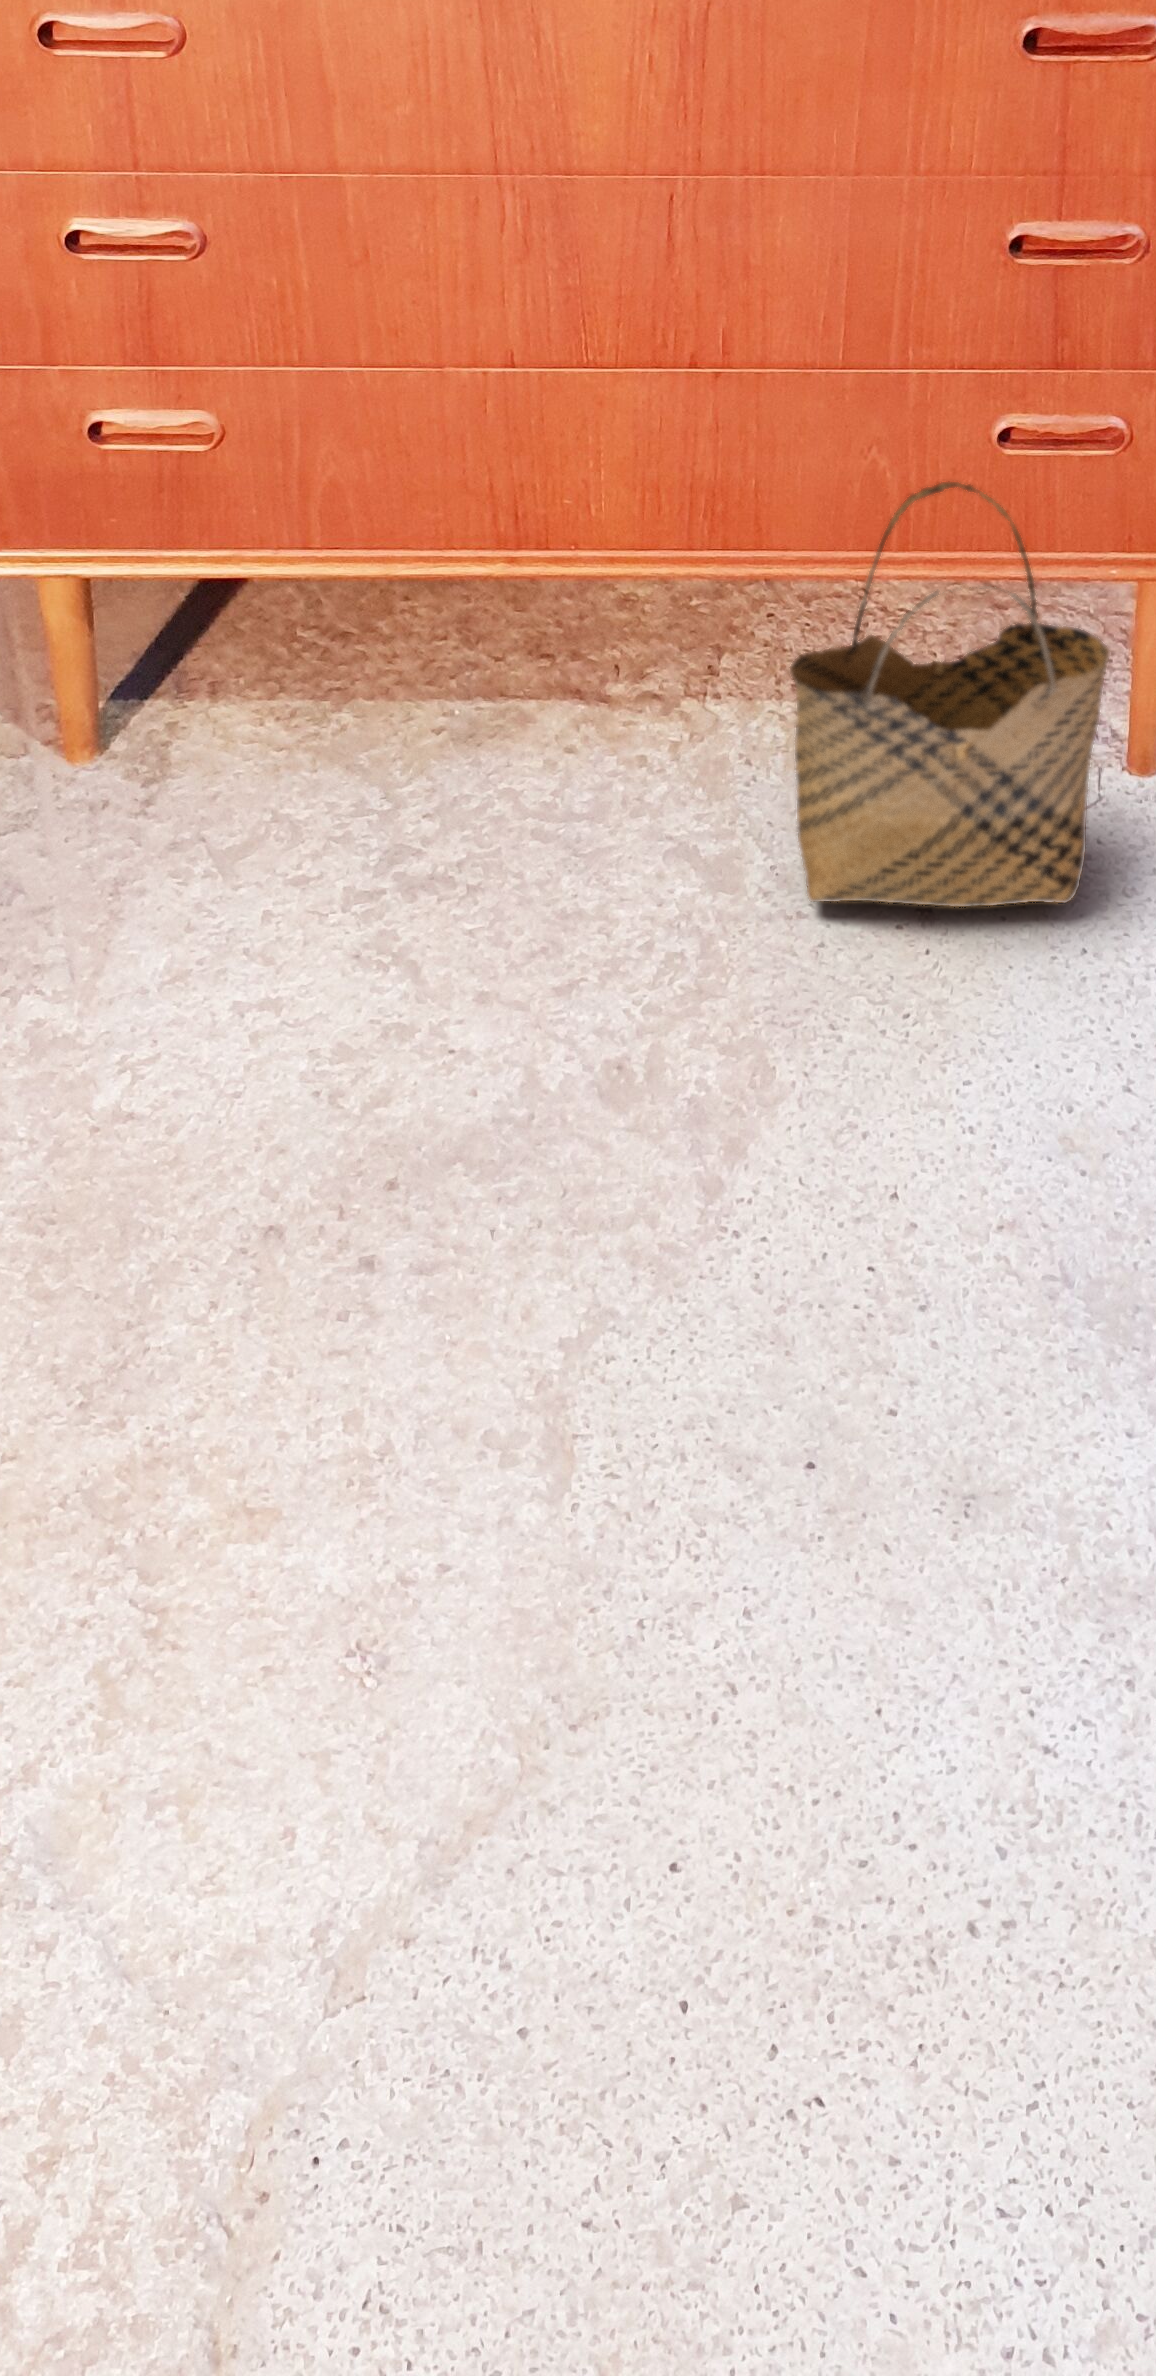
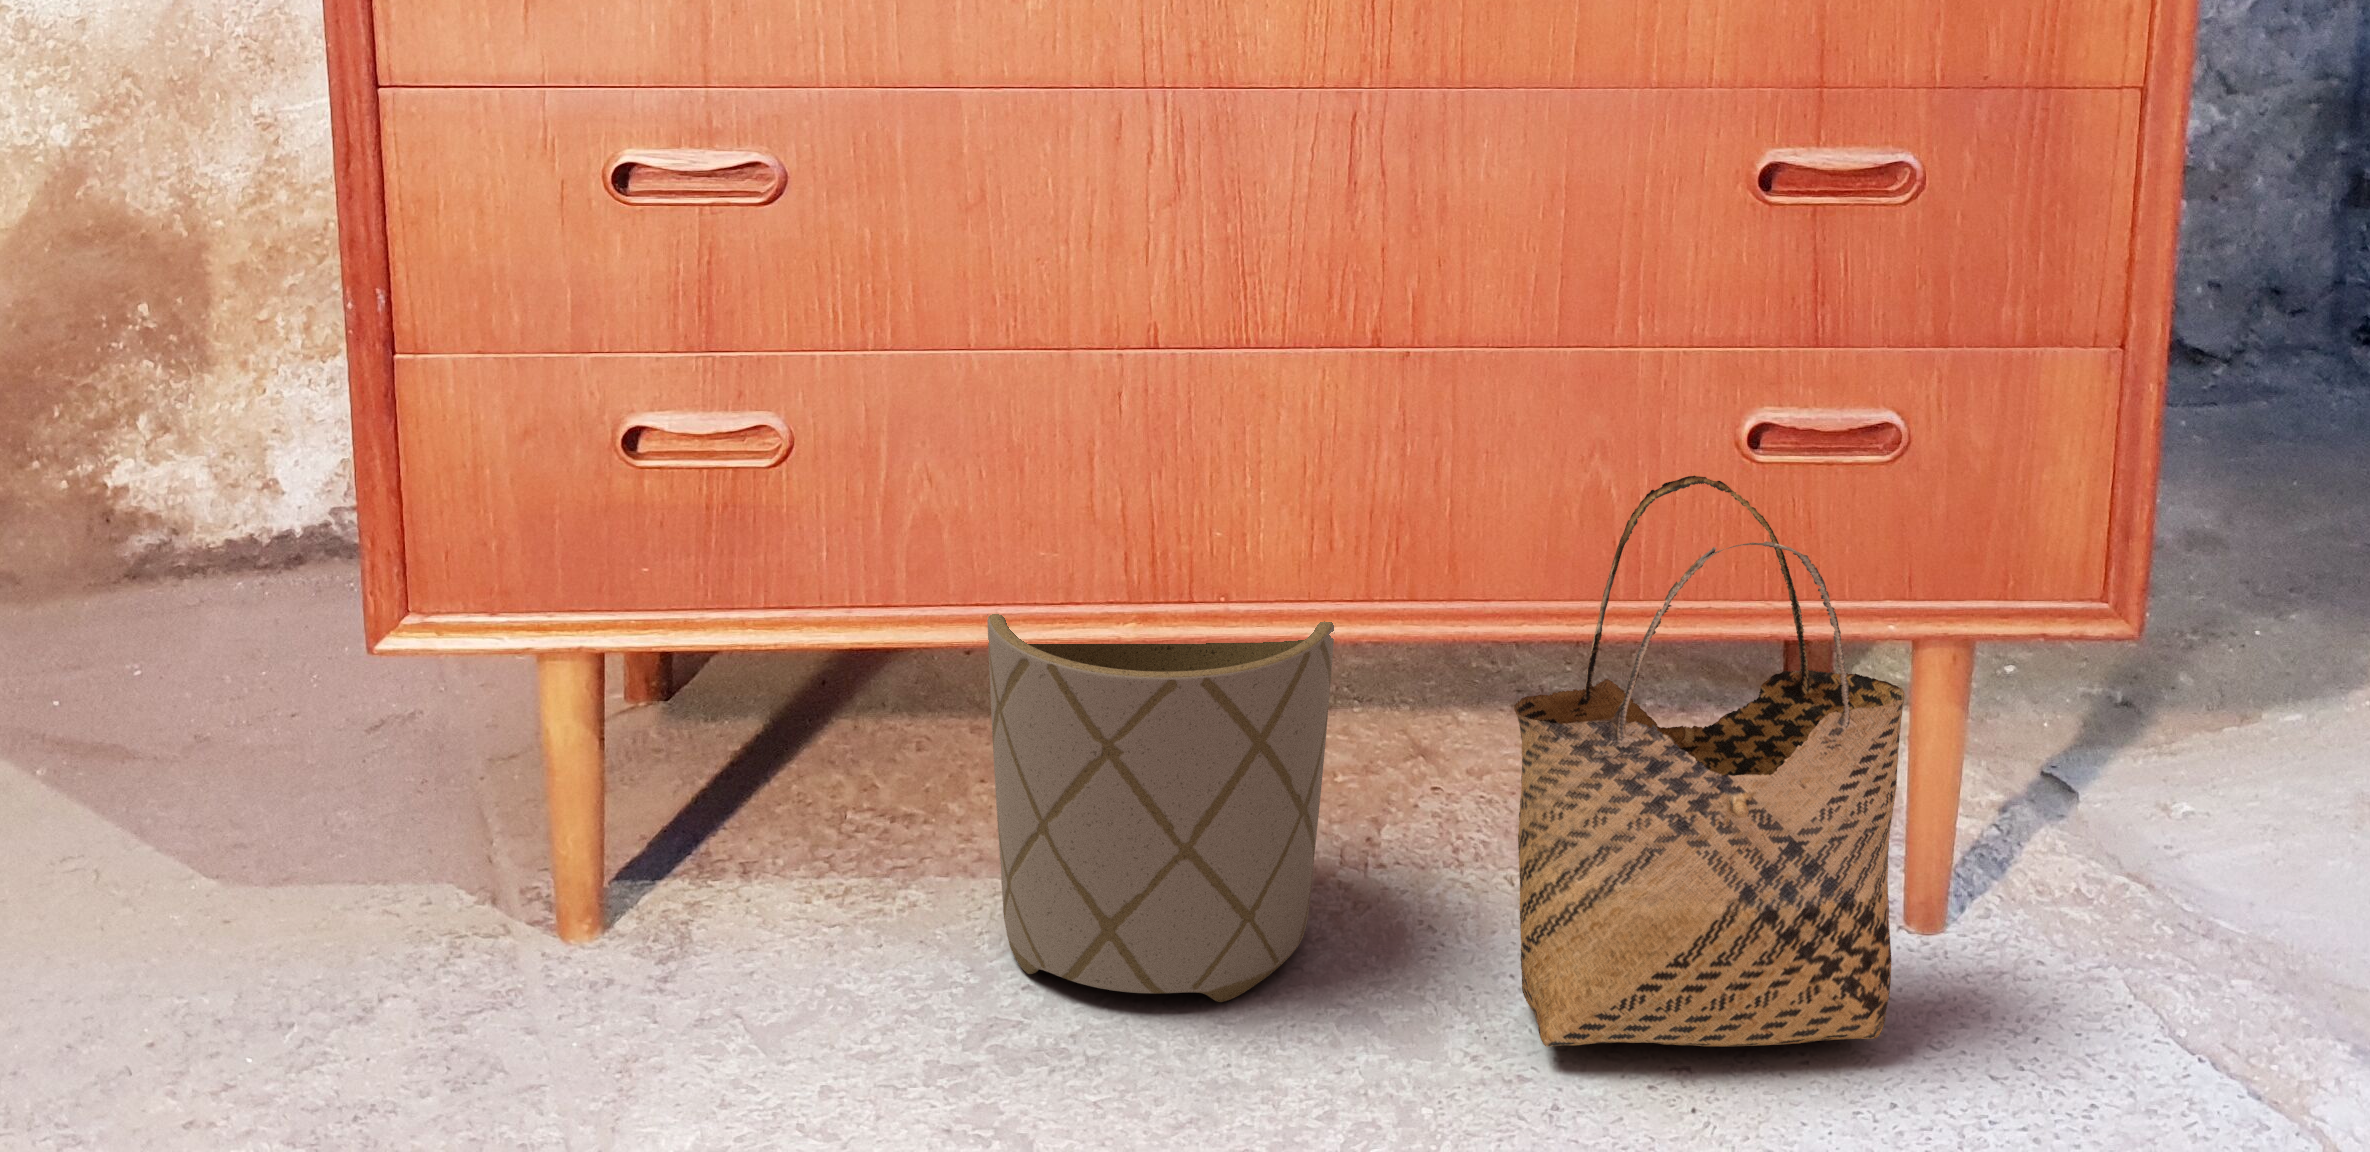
planter: none [387,474,662,840] -> present [987,614,1334,1002]

